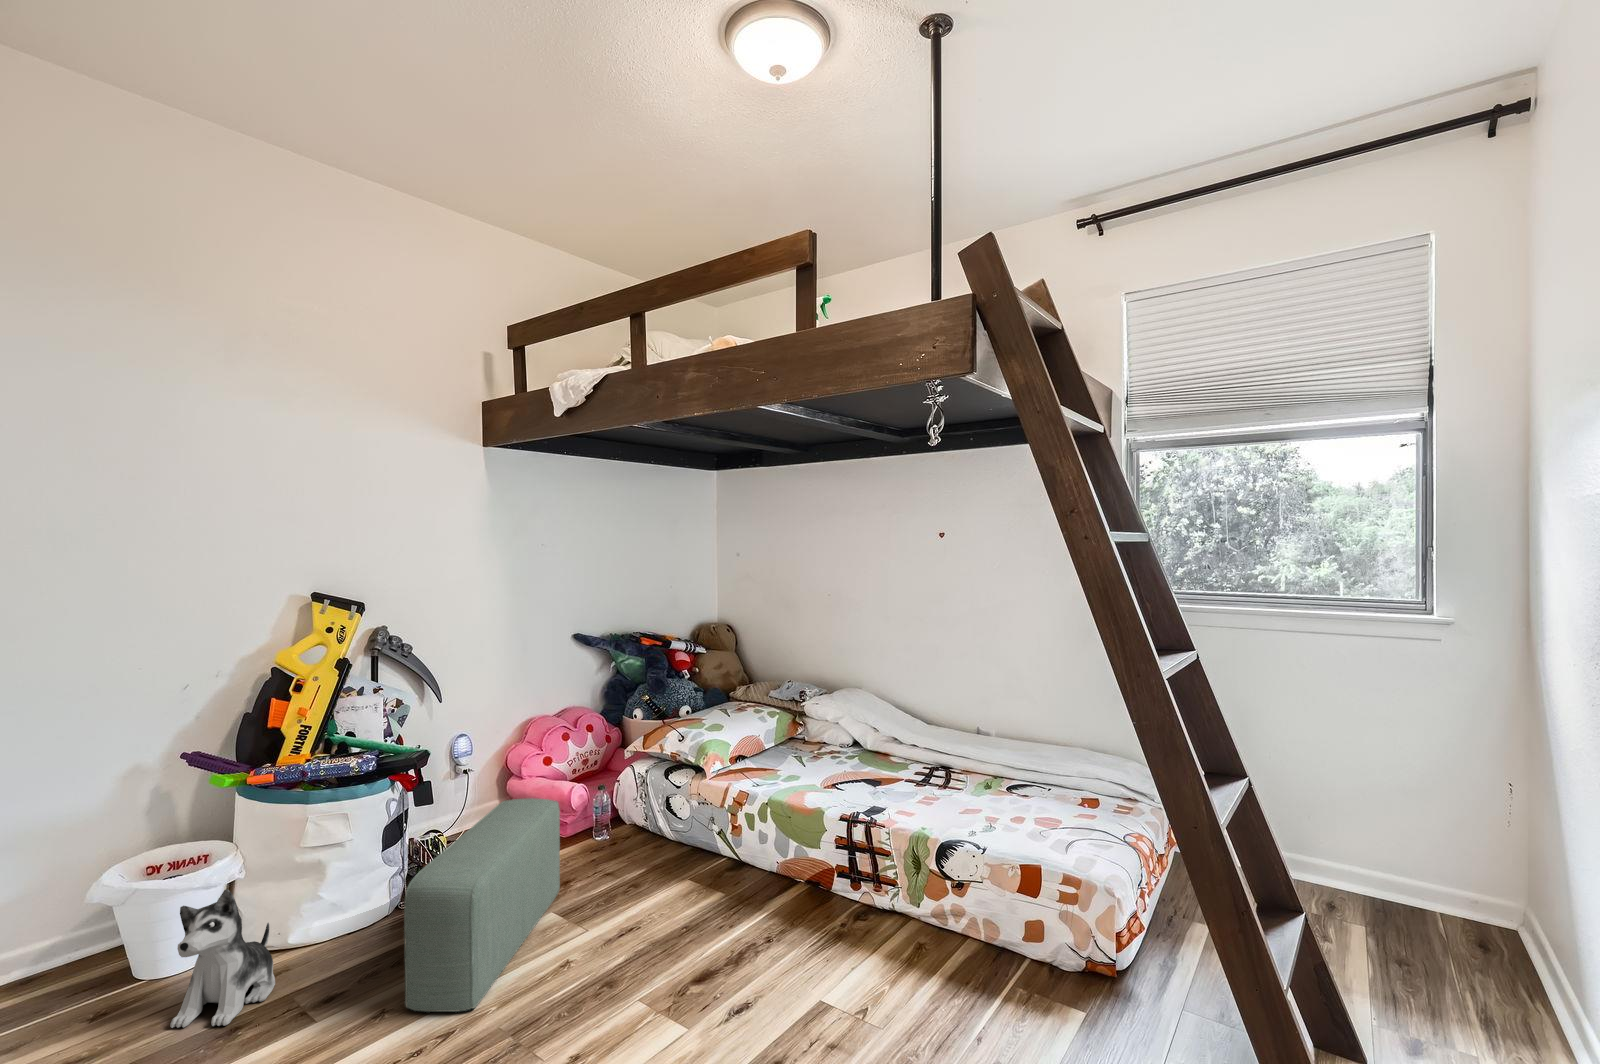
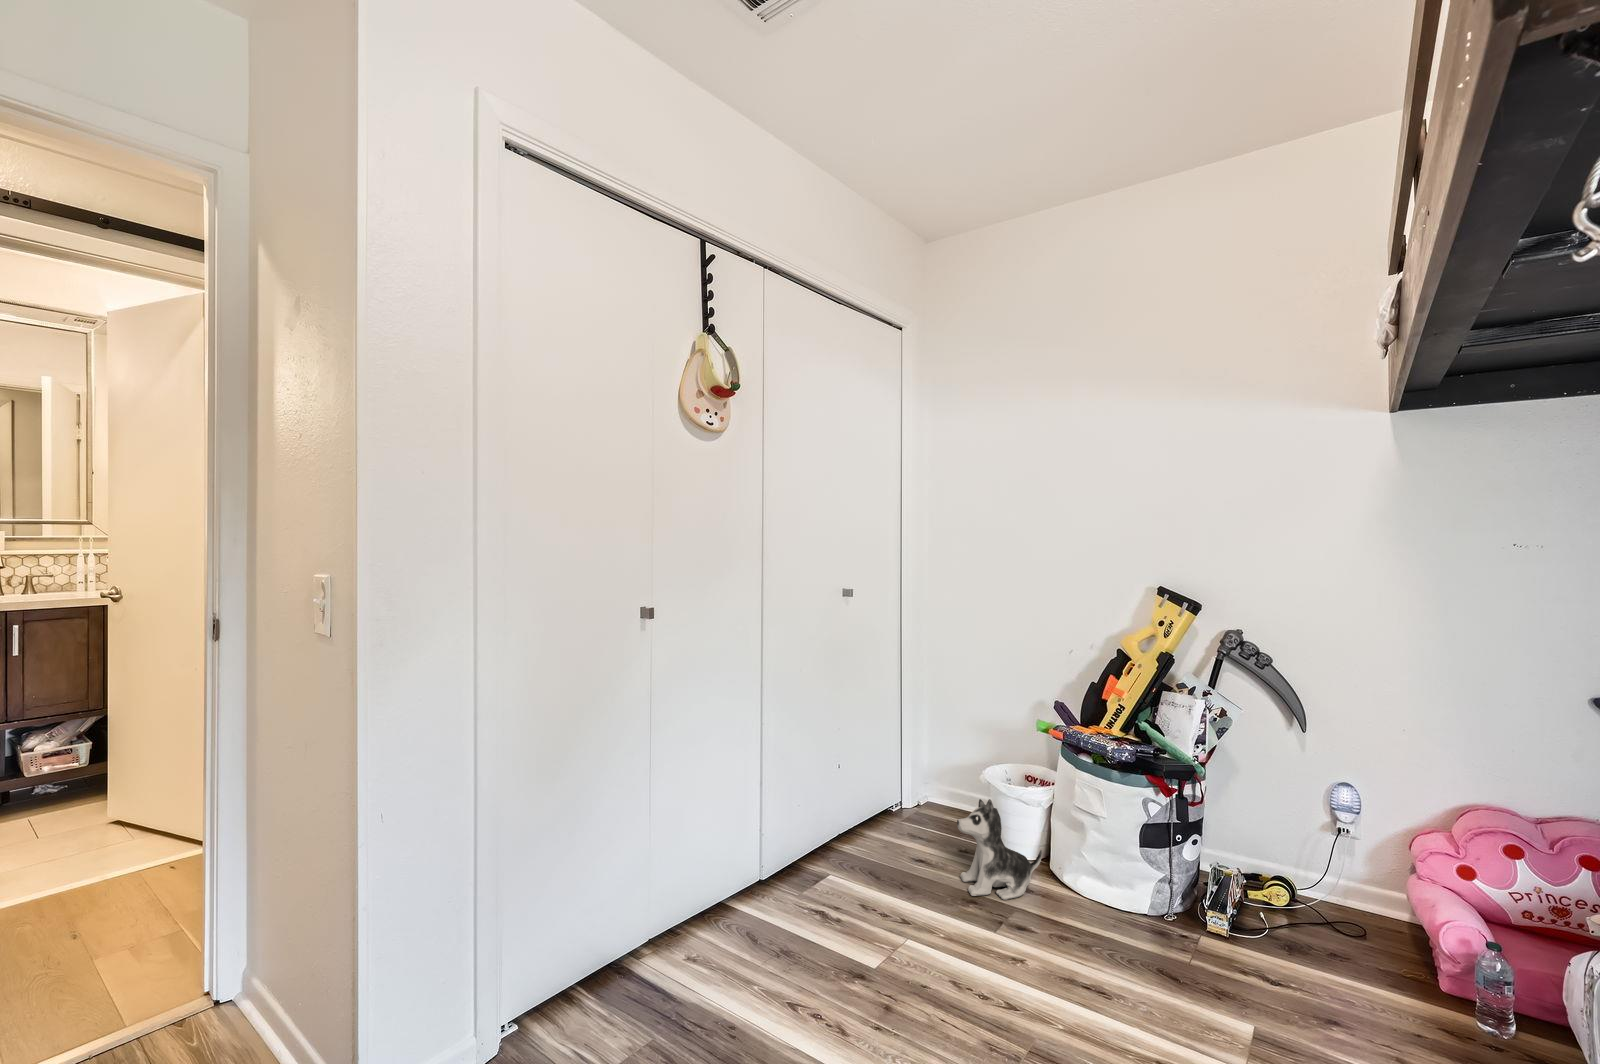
pouf: present [404,798,560,1012] -> none [1028,855,1306,1019]

